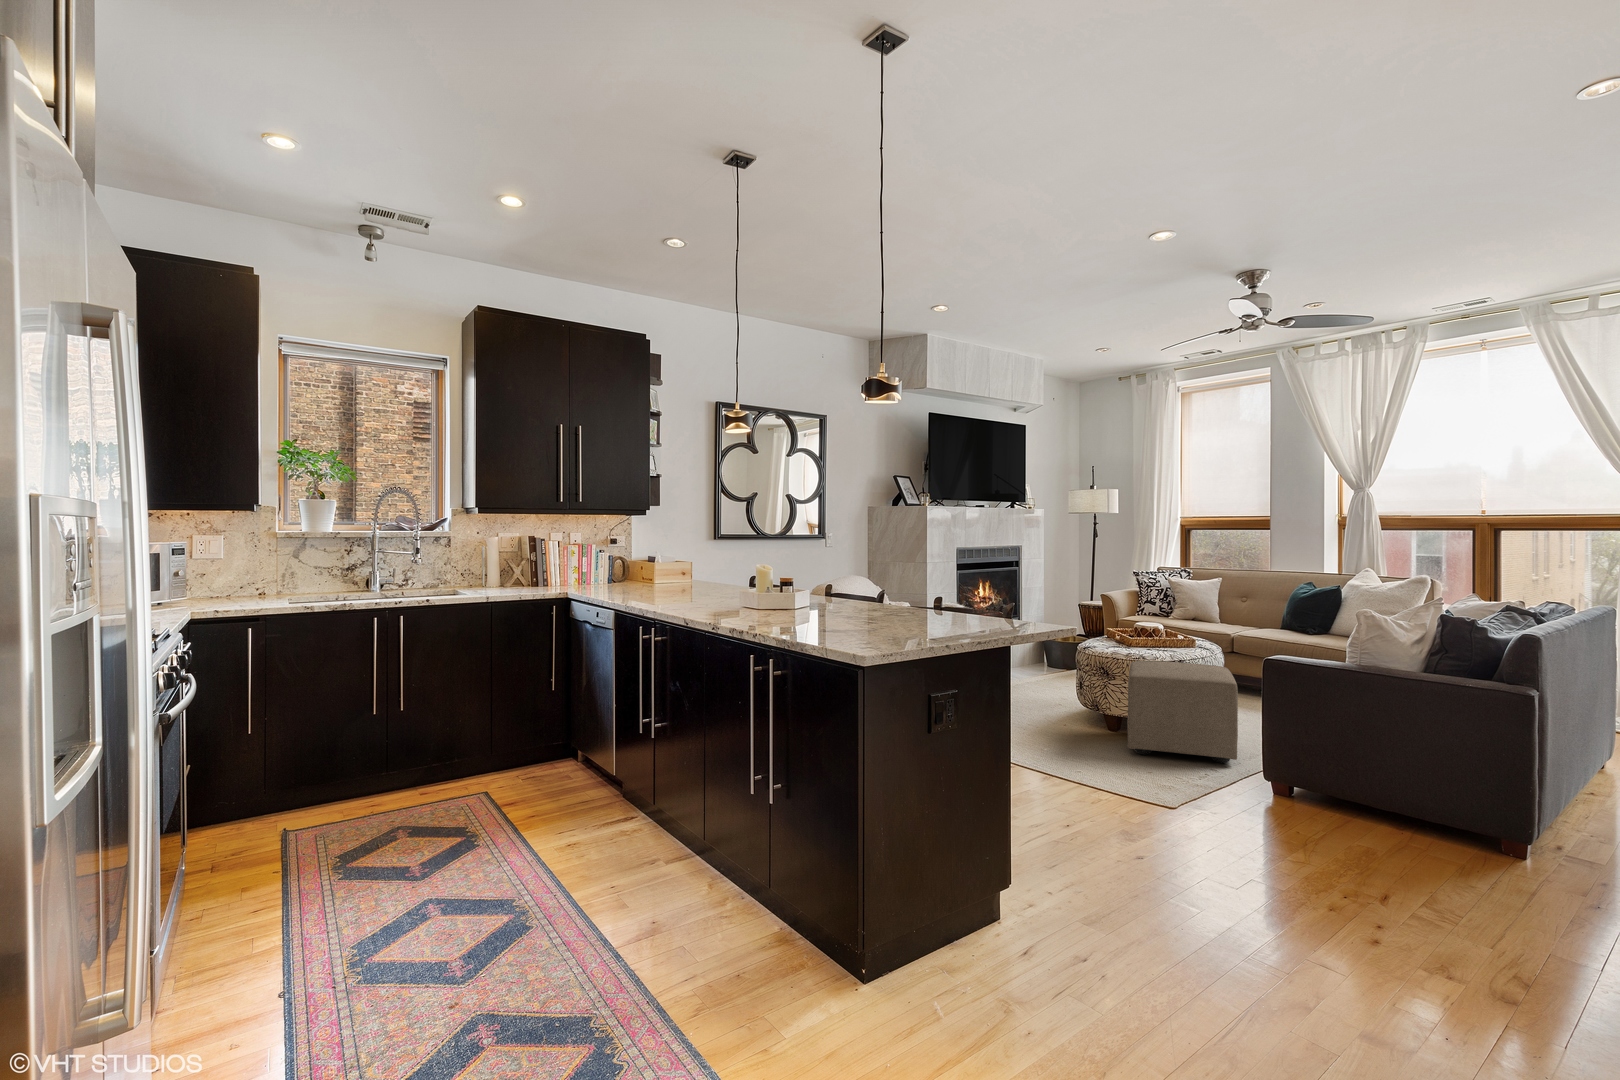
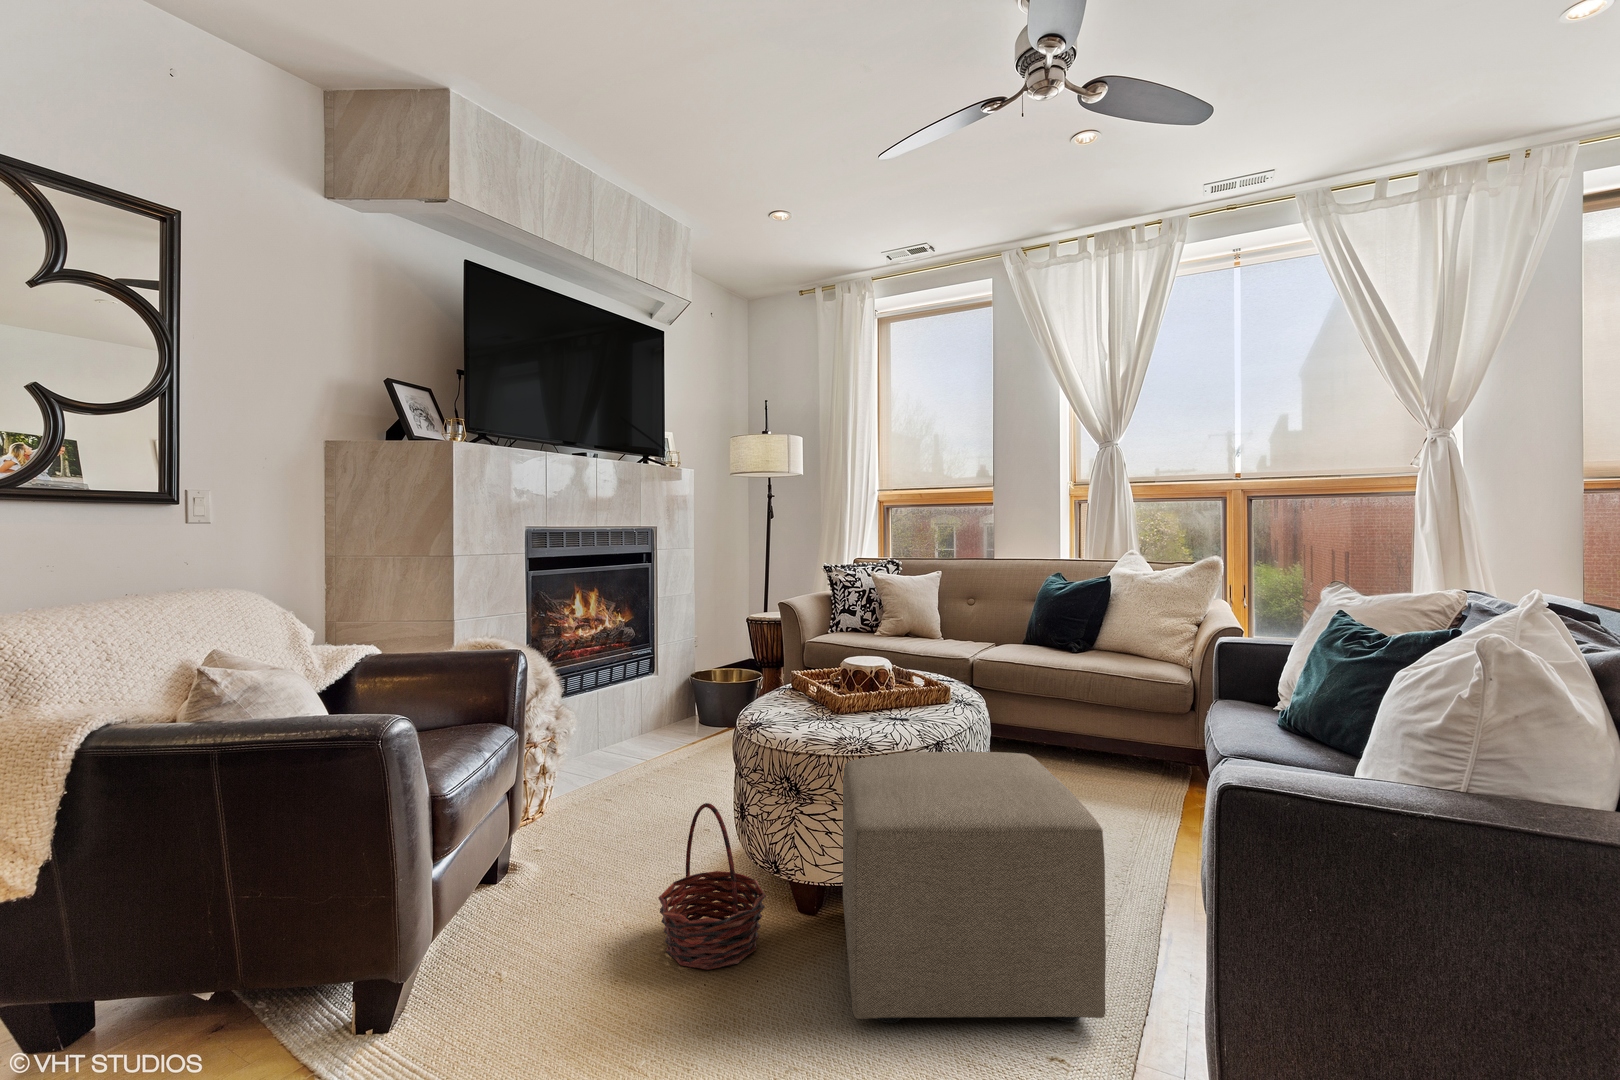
basket: none [1045,674,1093,738] -> present [658,803,766,970]

